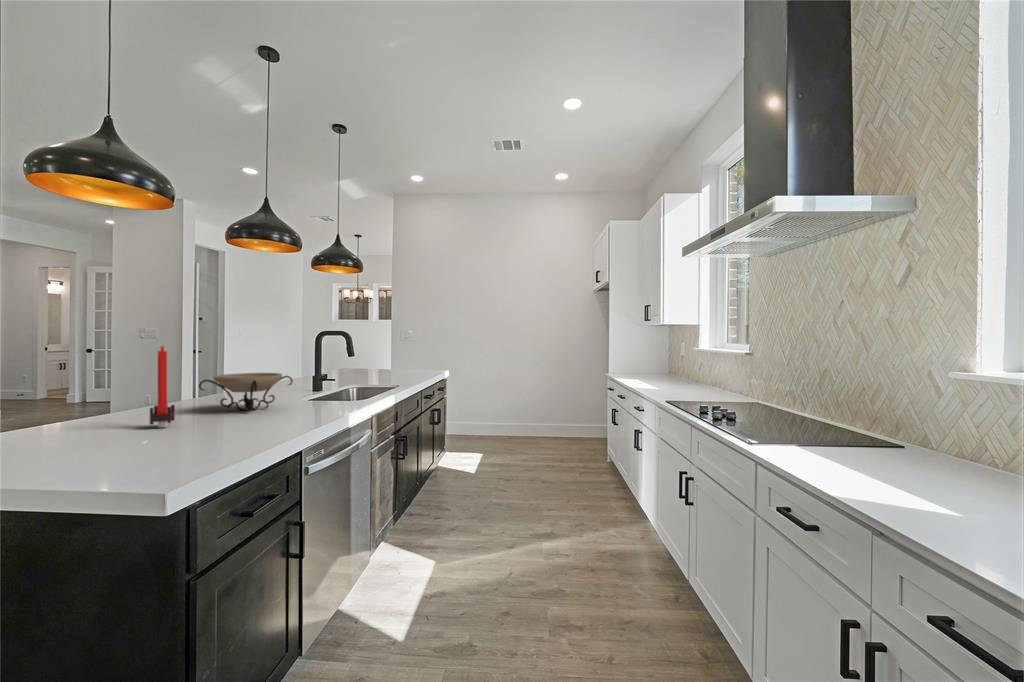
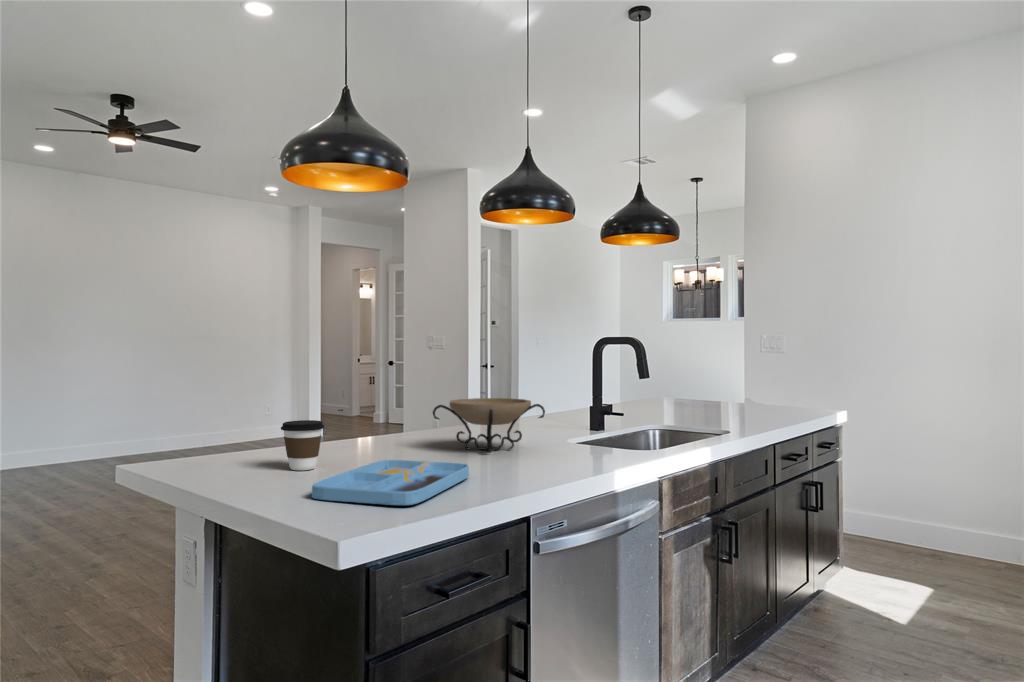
candle: present [150,346,175,427] -> none [372,361,399,464]
coffee cup: none [49,397,100,441] -> present [281,420,324,470]
tray: none [109,420,248,460] -> present [312,460,469,505]

